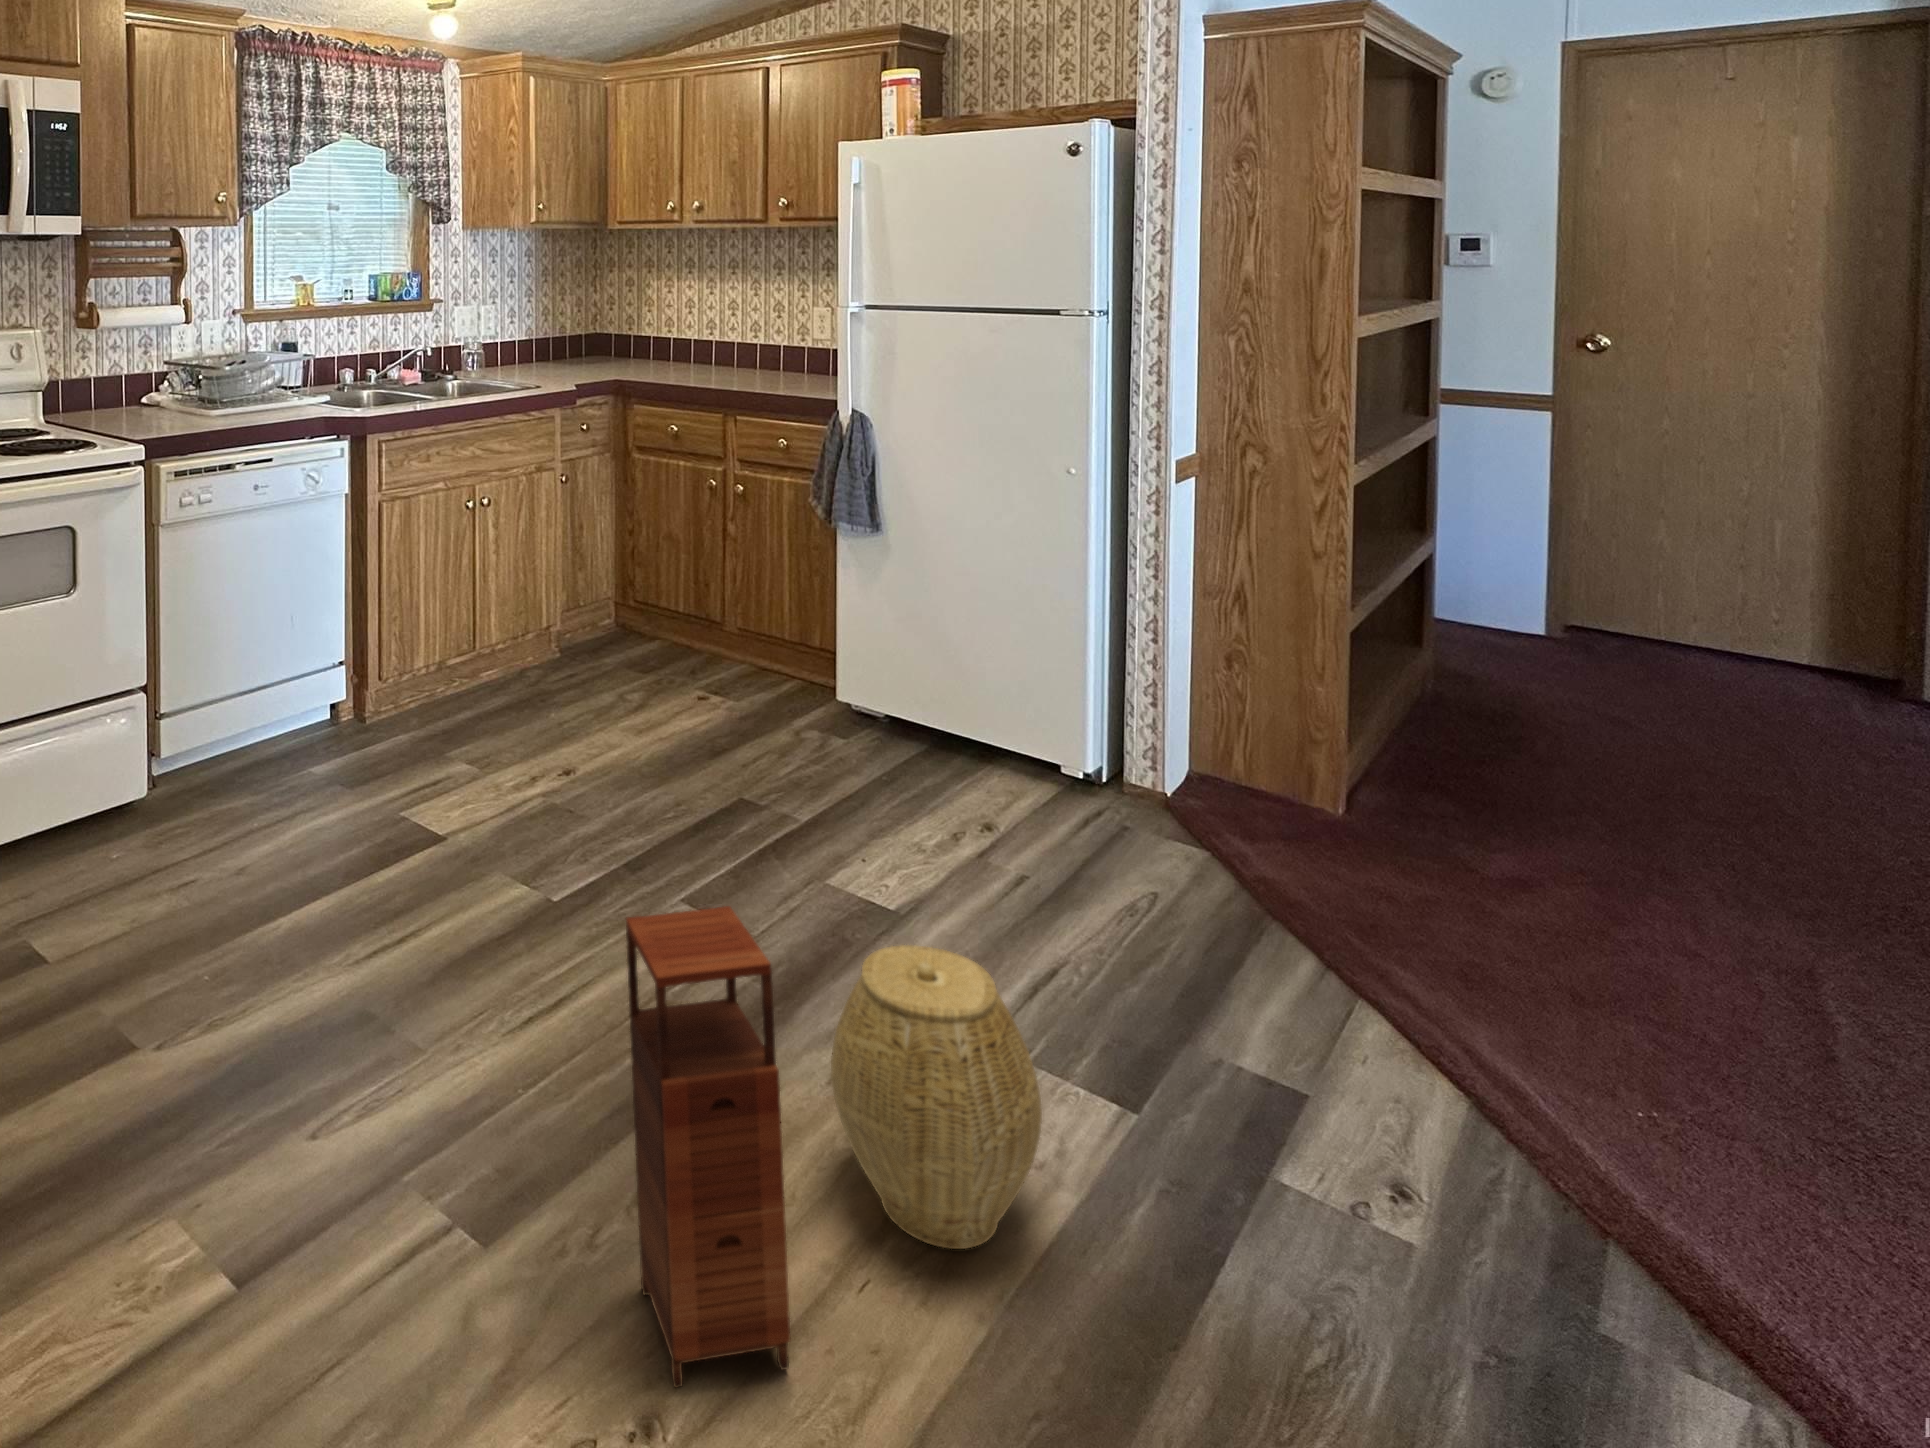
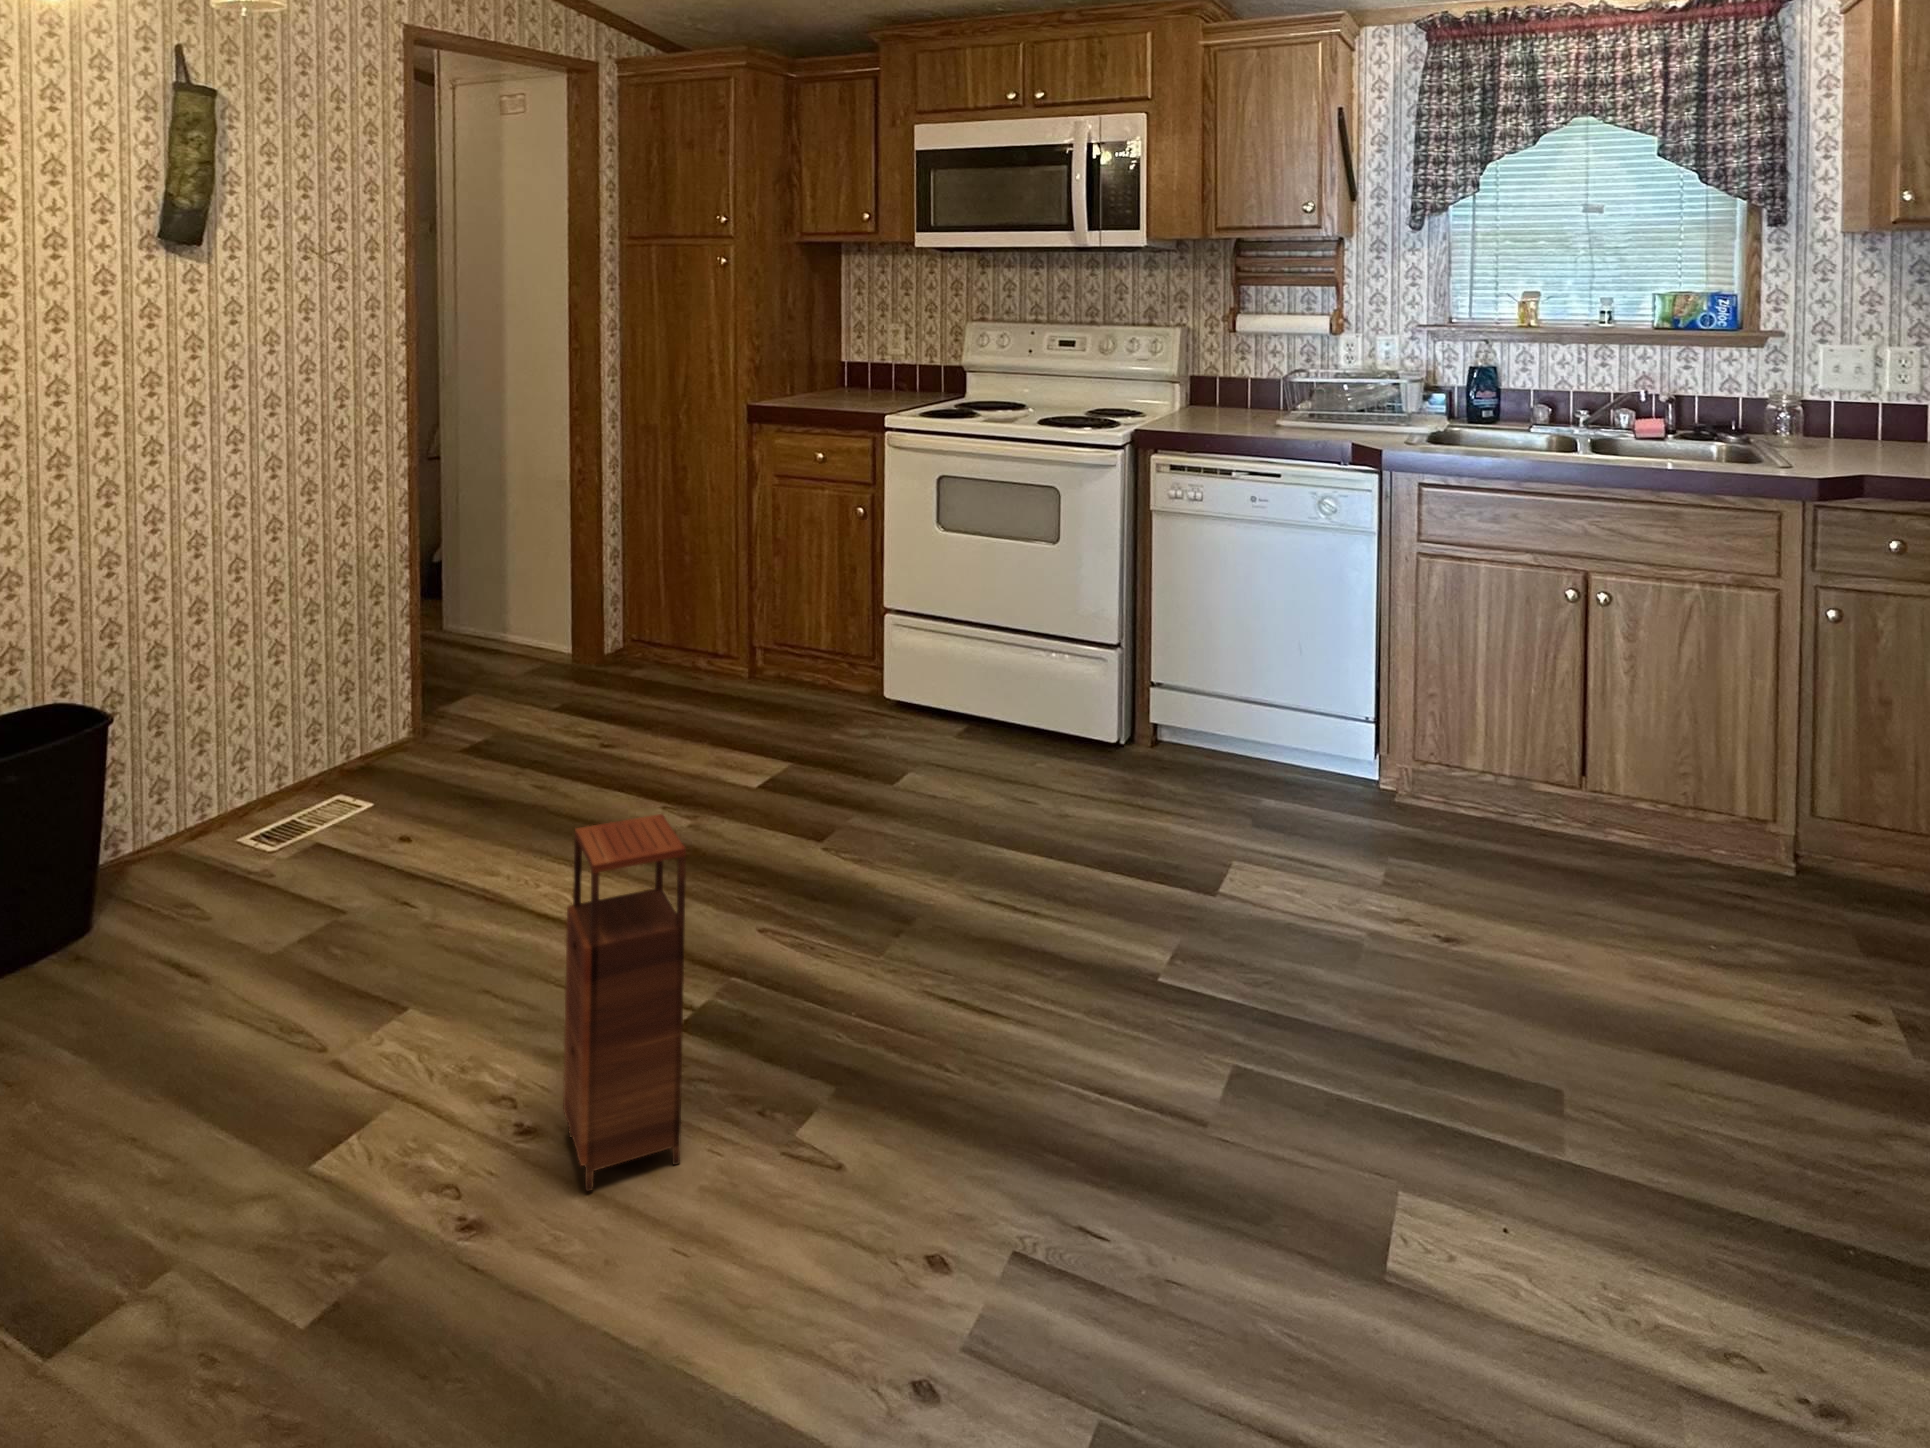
woven basket: present [831,945,1042,1249] -> none [691,1021,897,1345]

